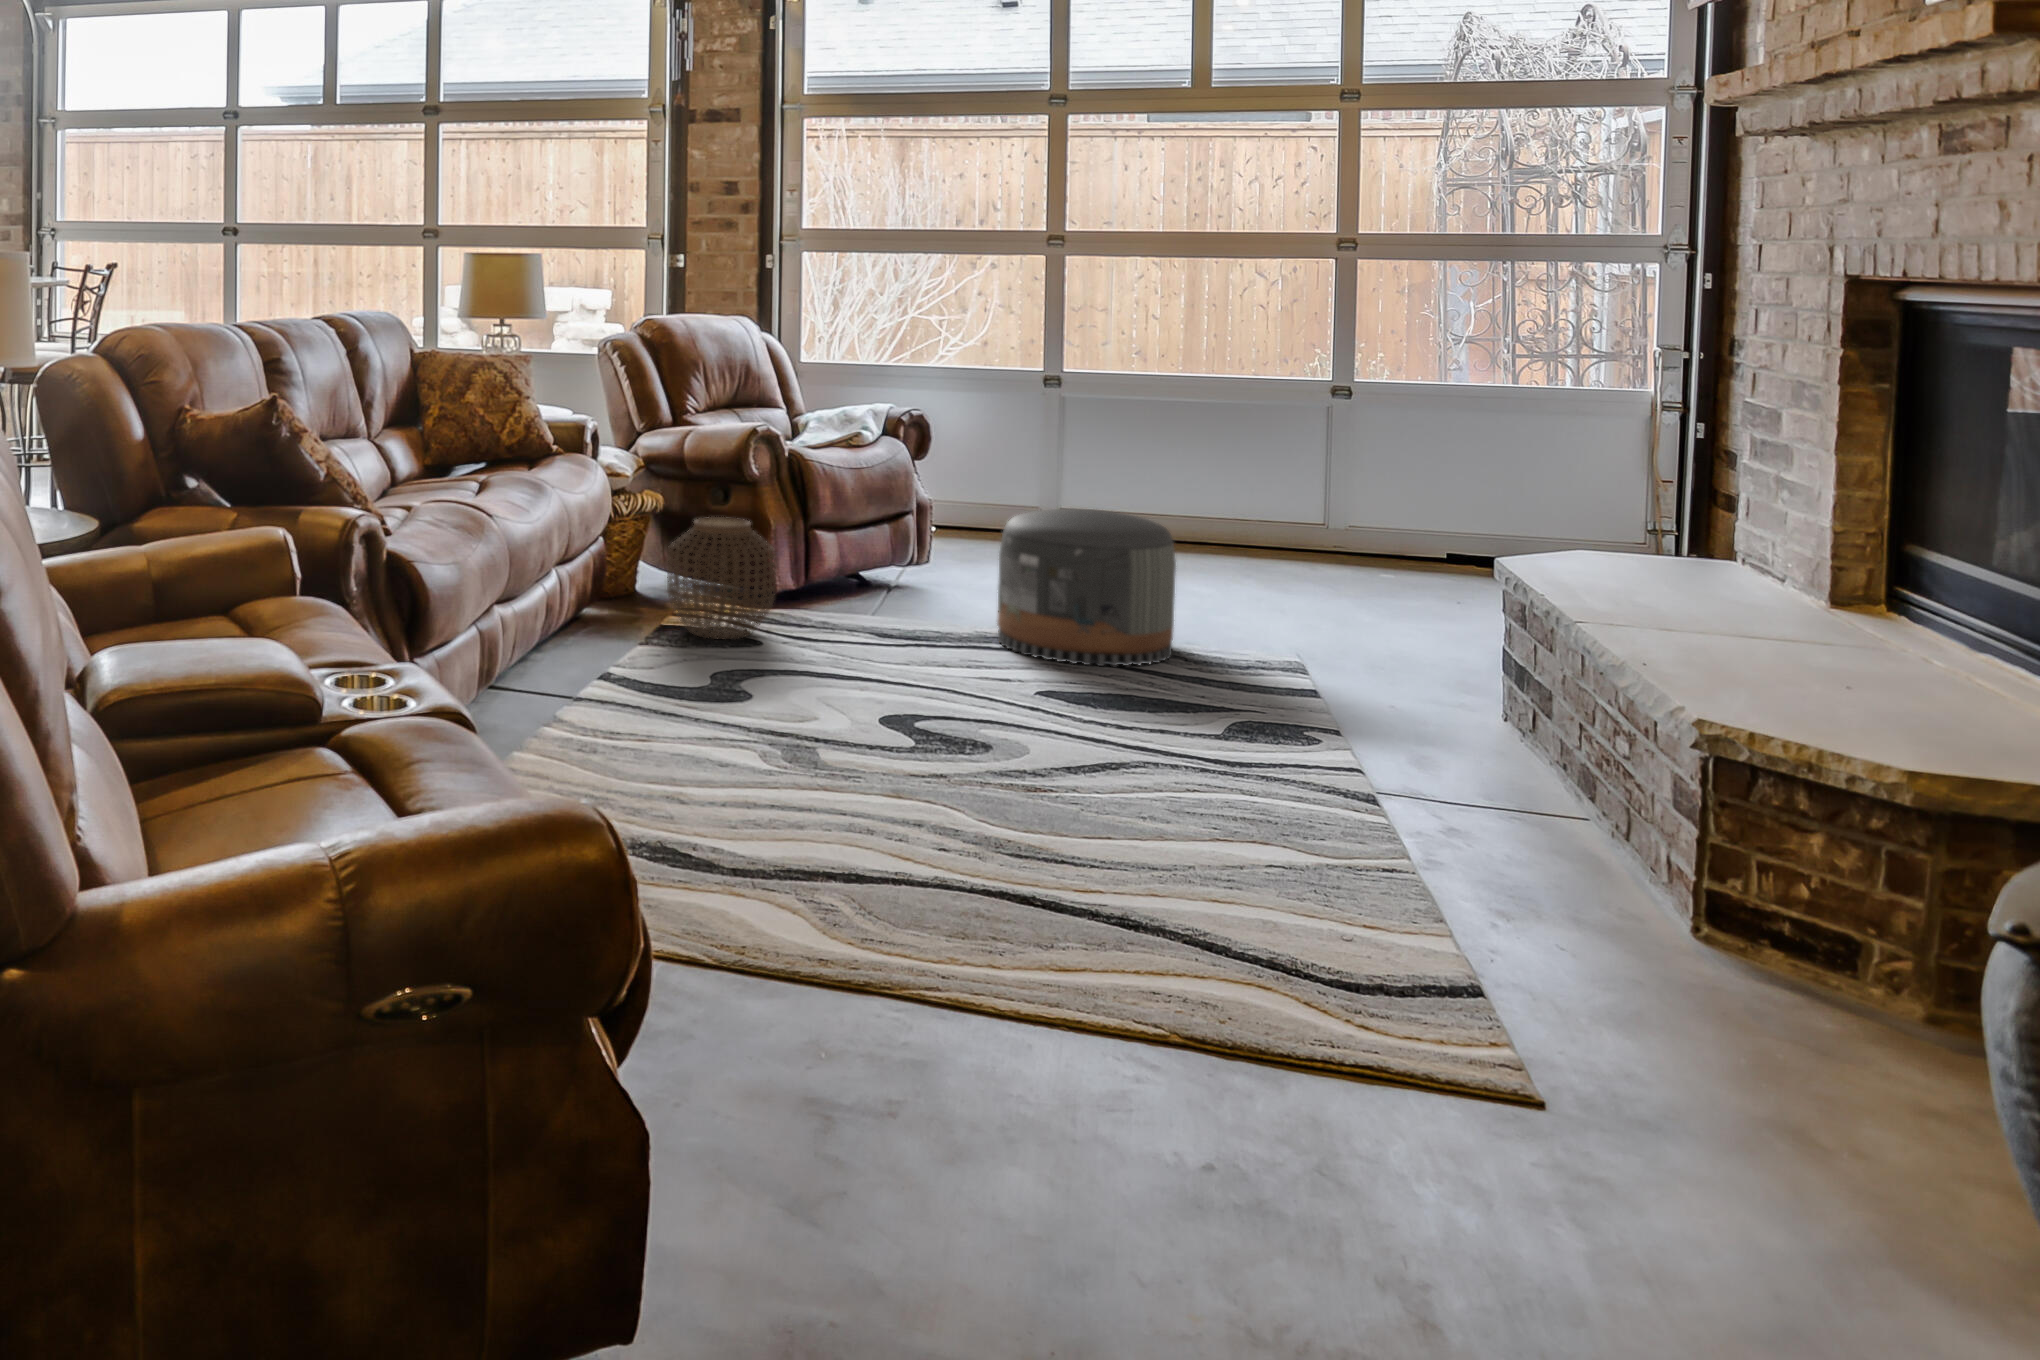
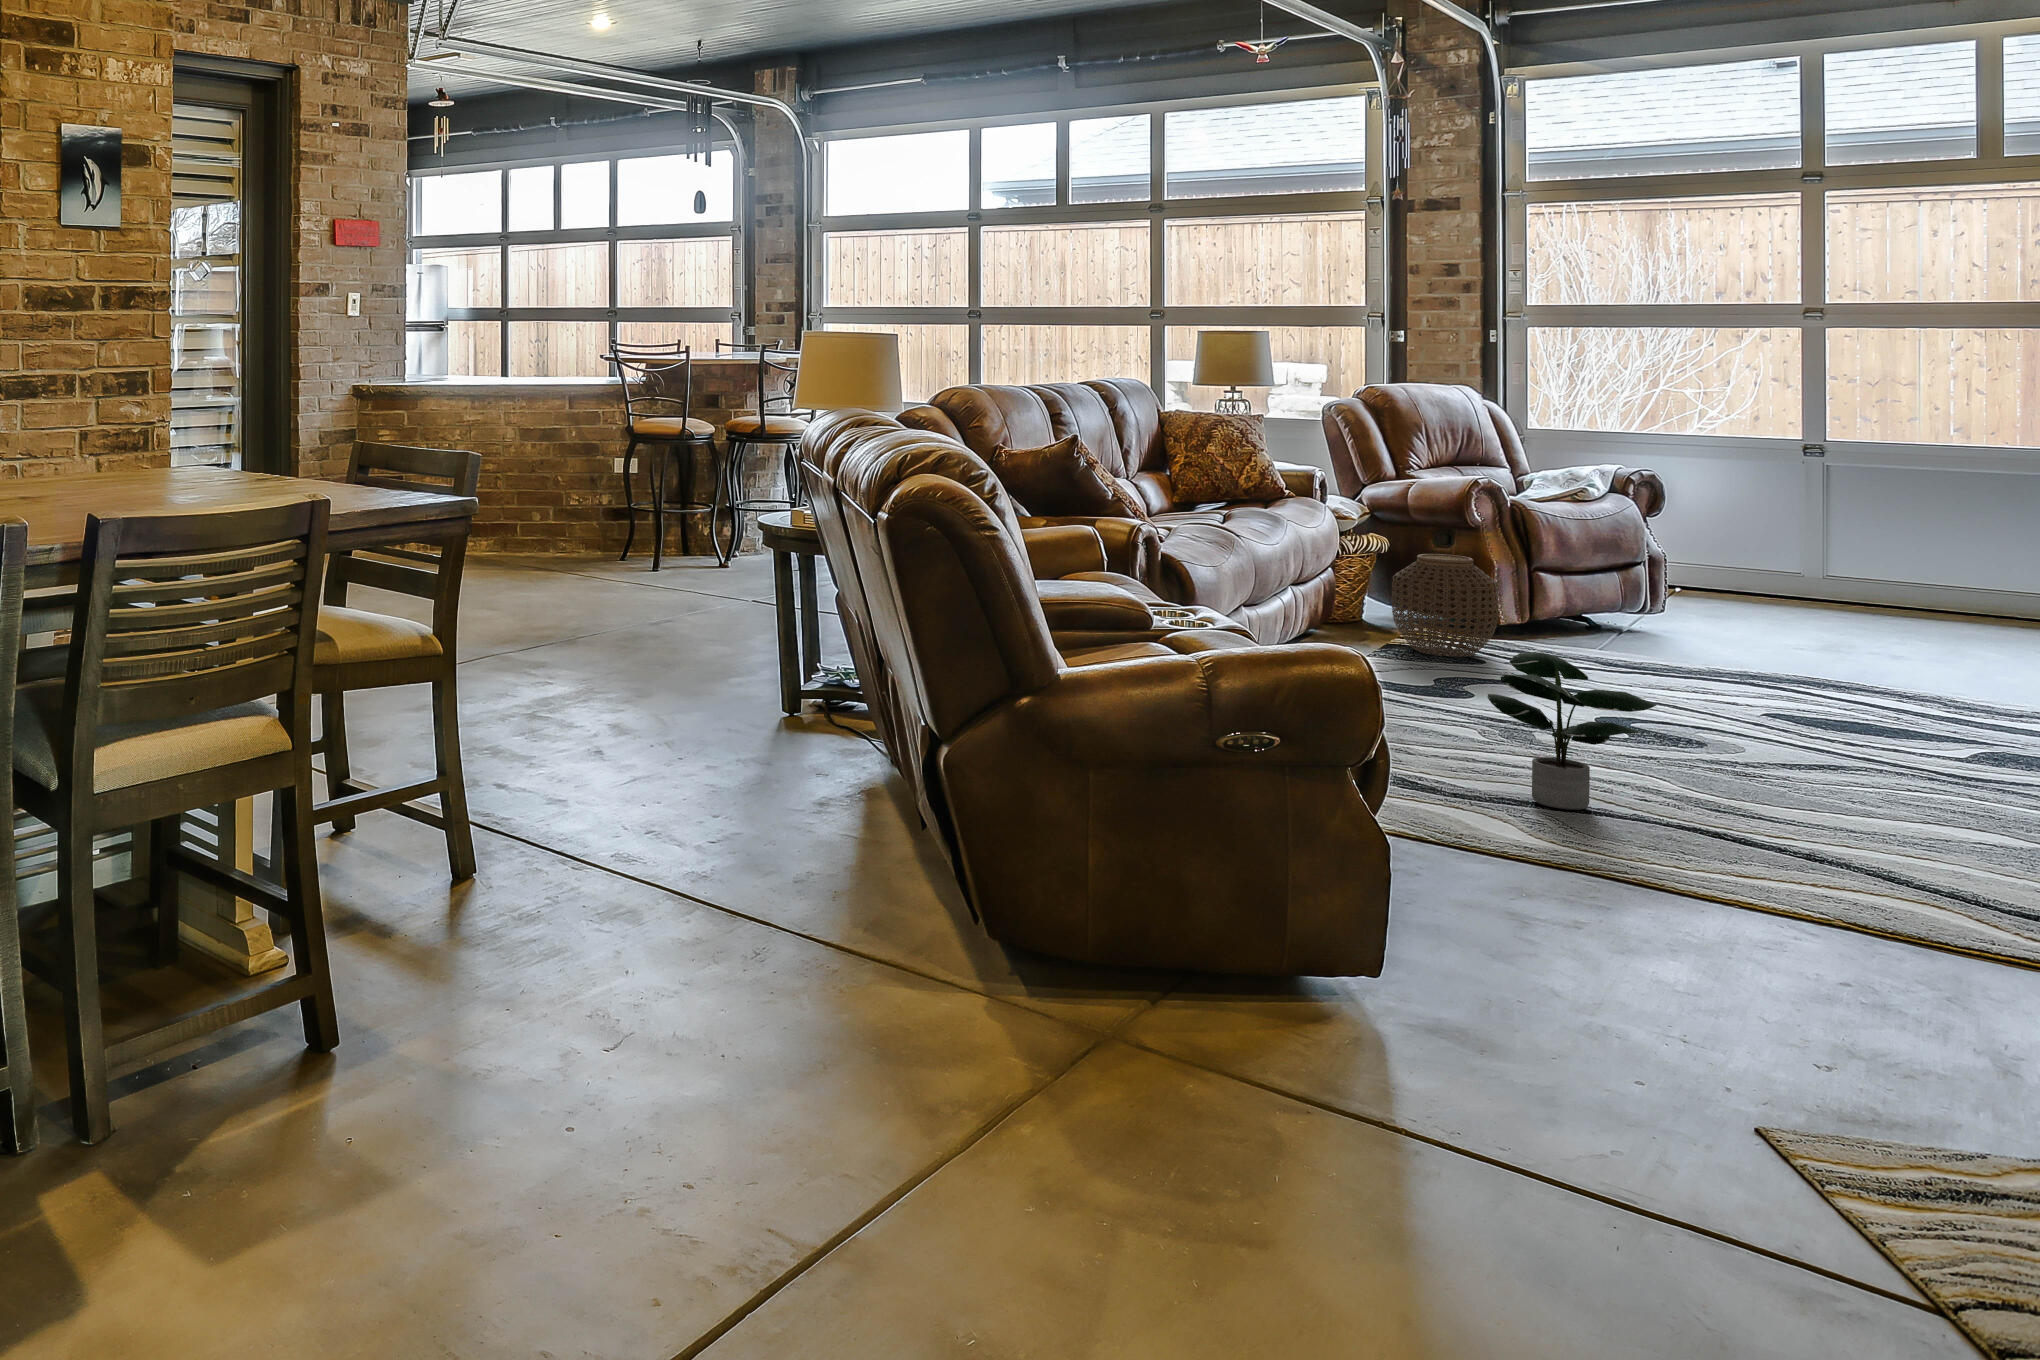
pouf: present [997,508,1176,666] -> none [1731,561,1929,703]
potted plant: none [773,688,972,913] -> present [1487,652,1657,810]

